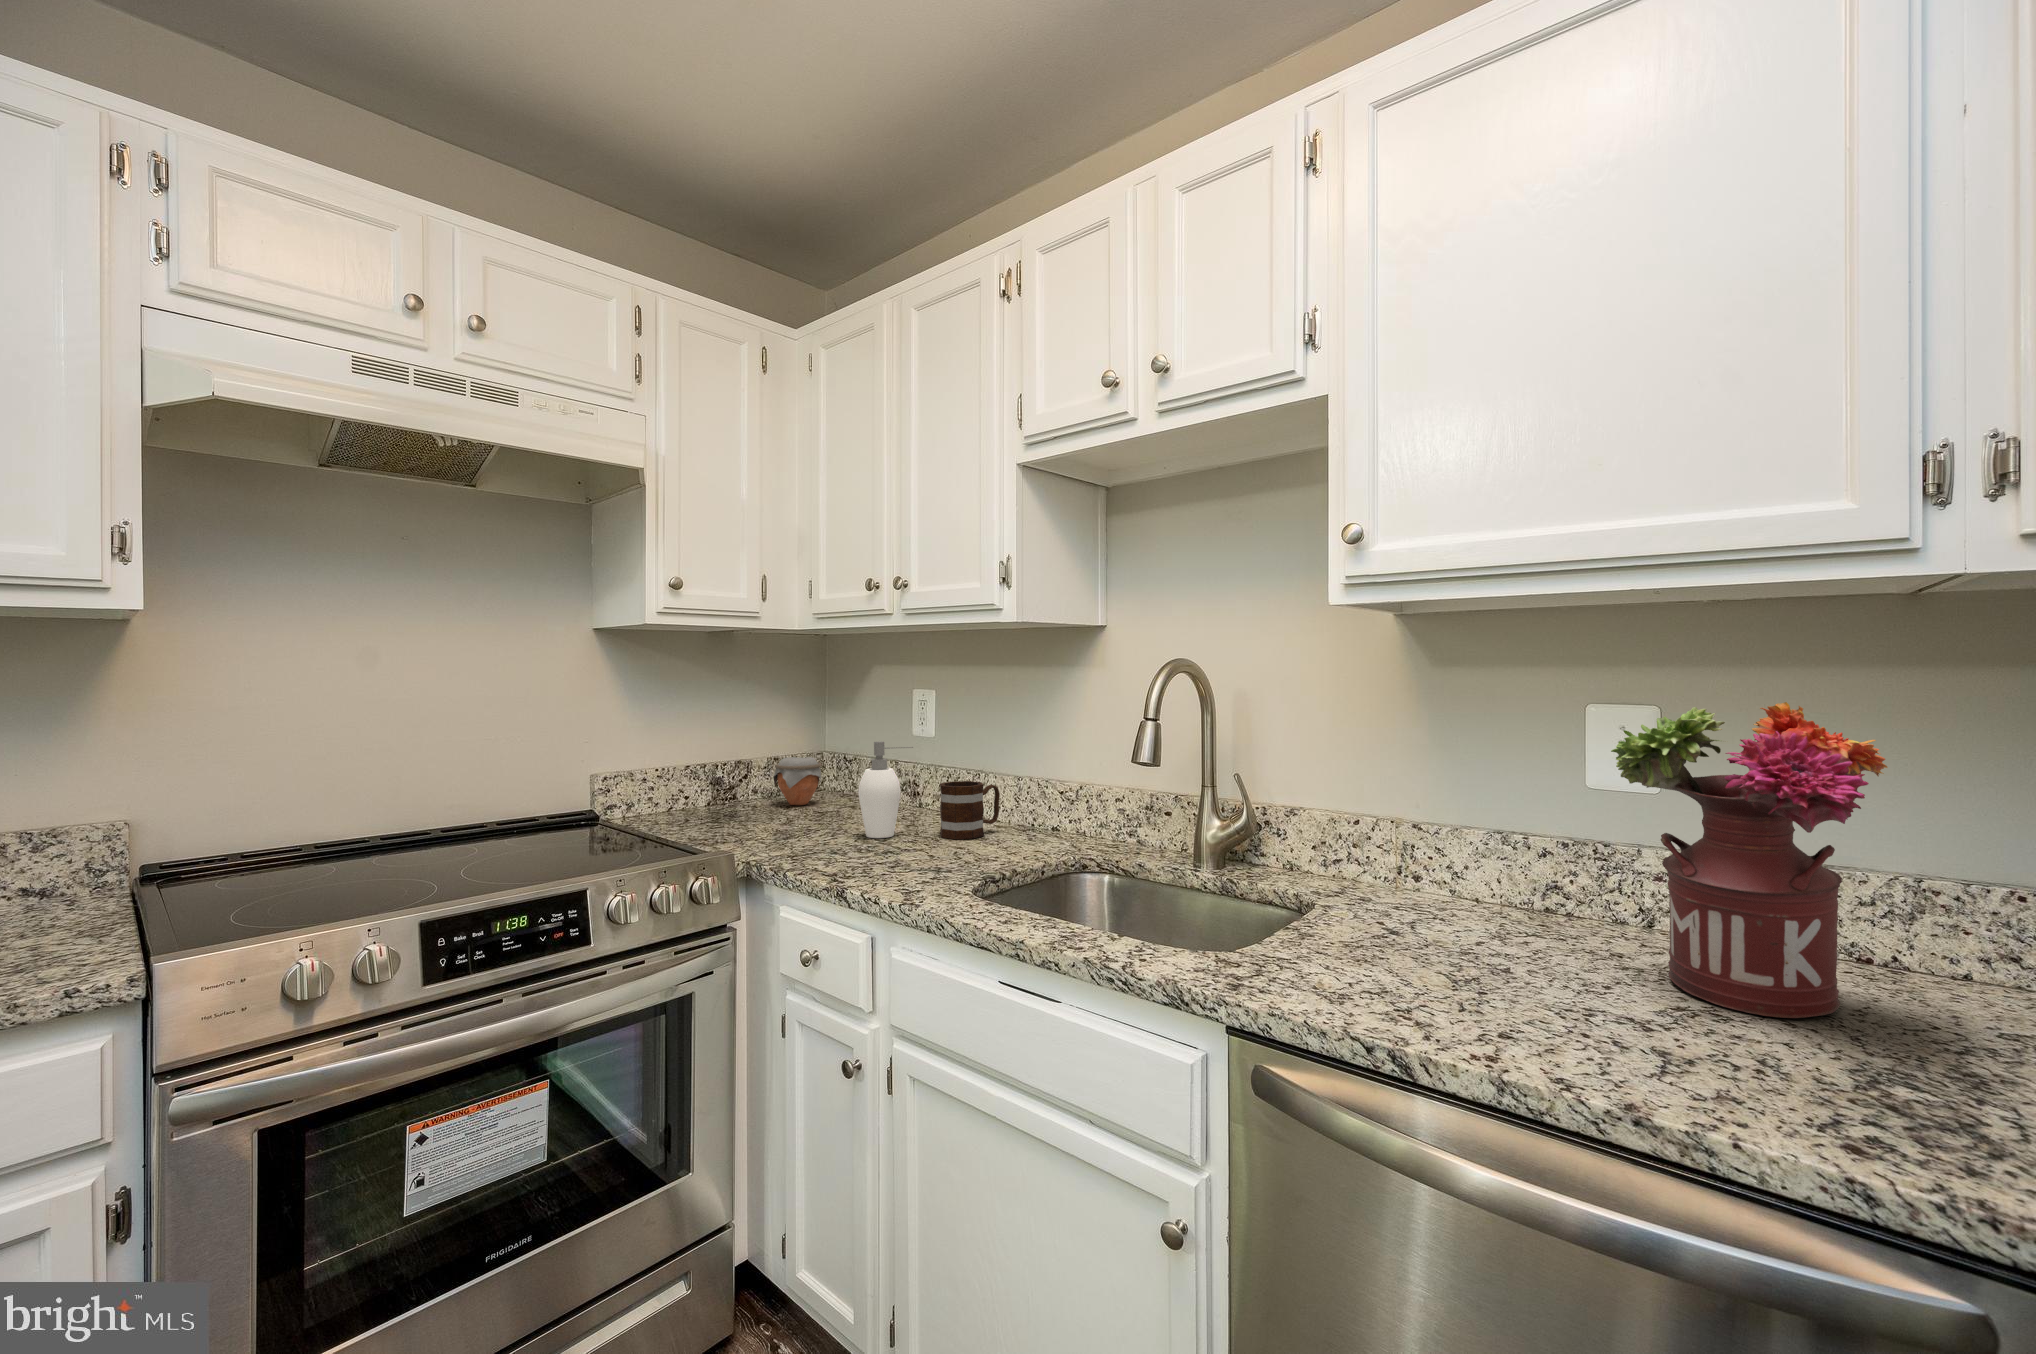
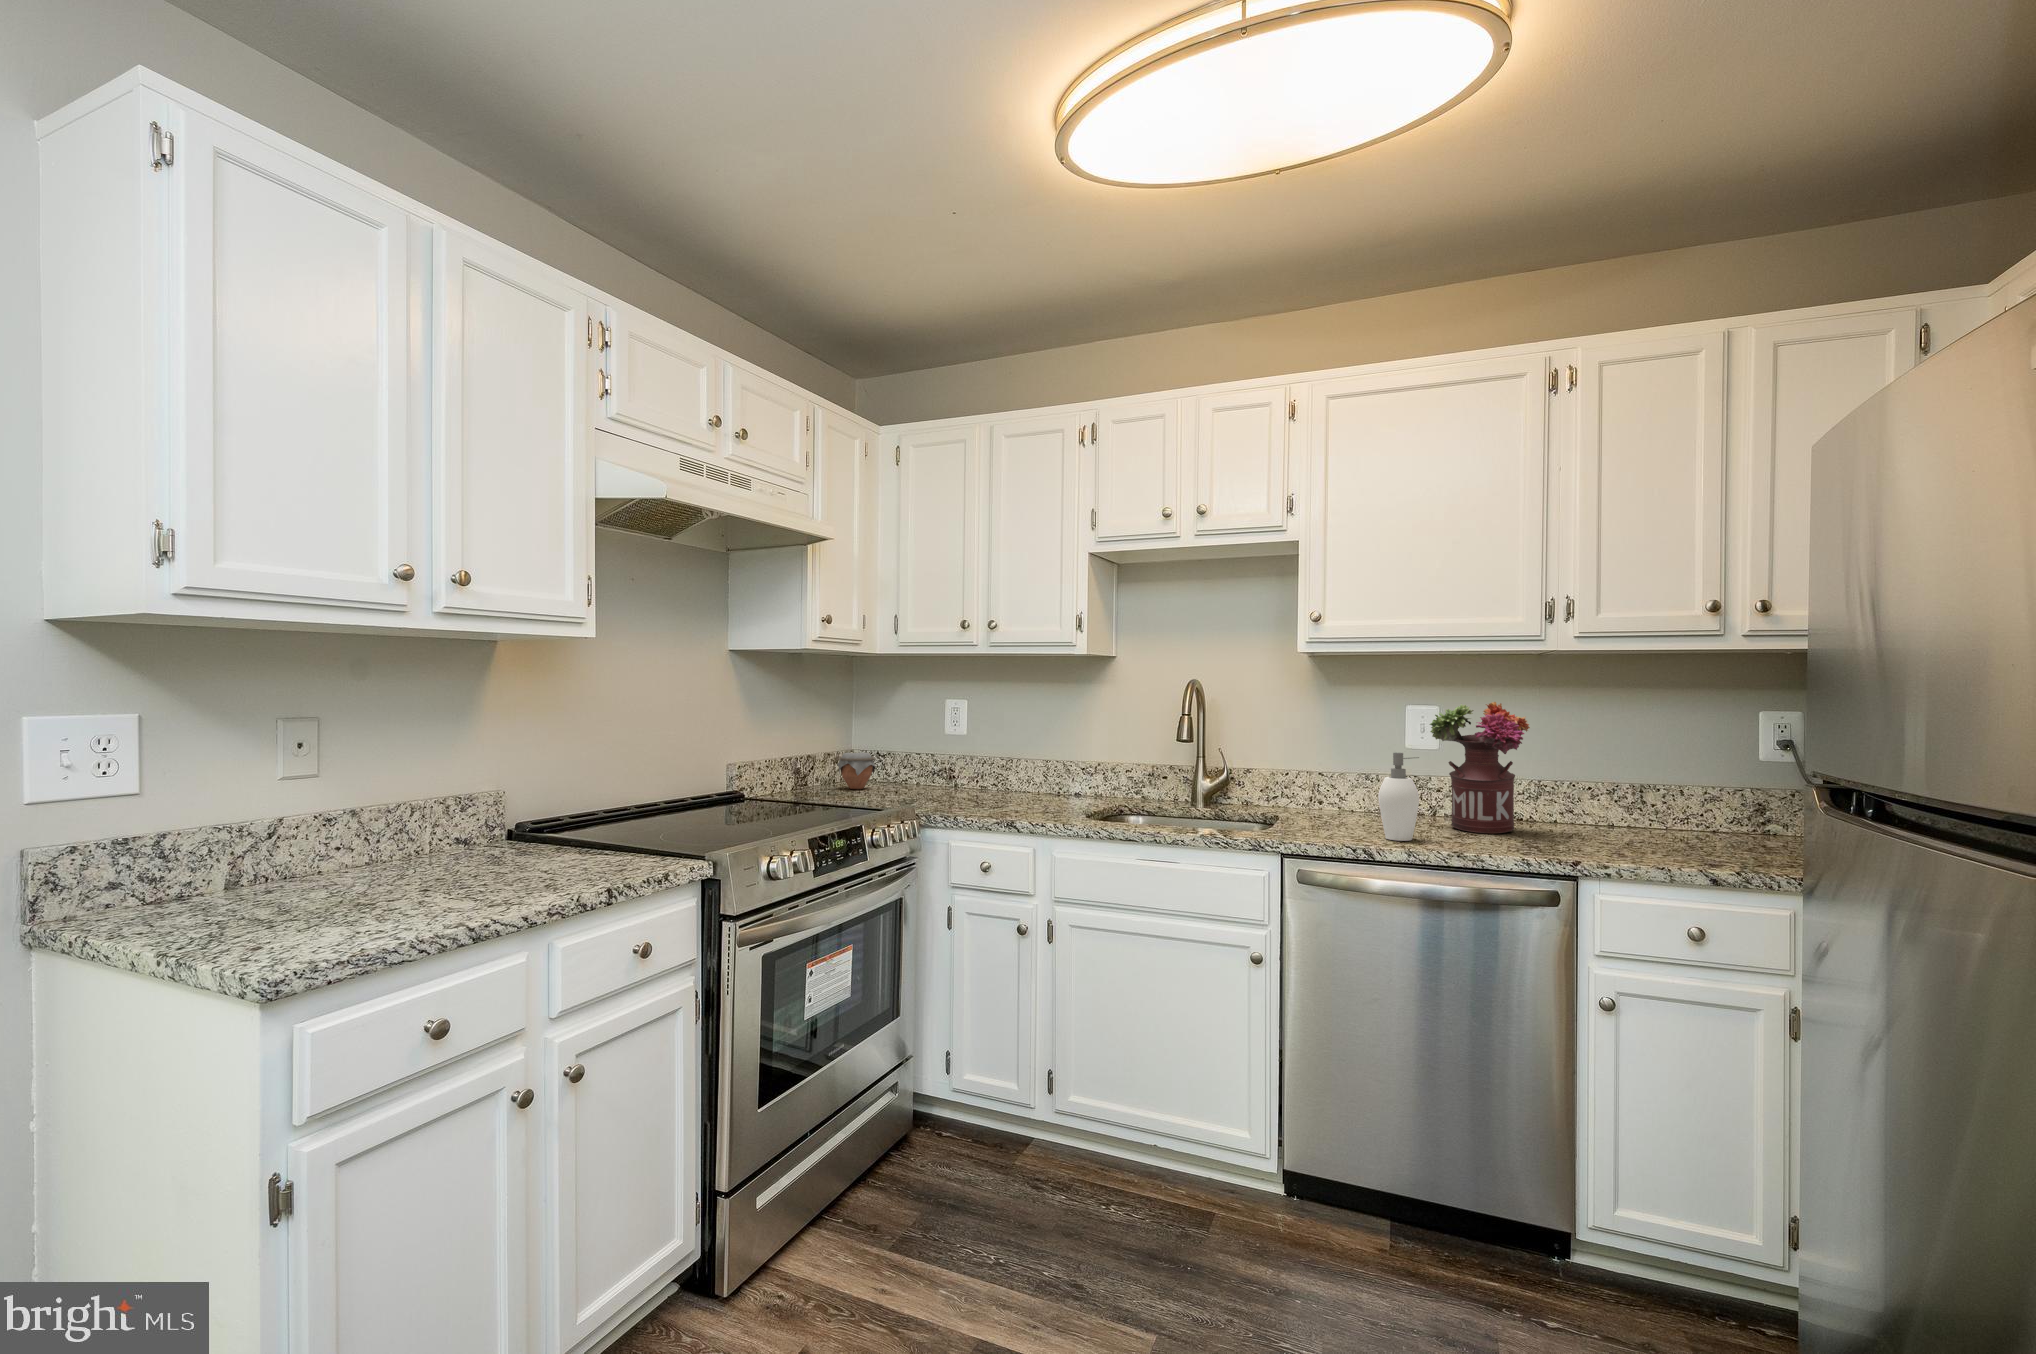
soap dispenser: present [858,741,913,838] -> present [1378,752,1419,841]
mug: present [940,781,1000,839] -> none [1007,763,1042,801]

